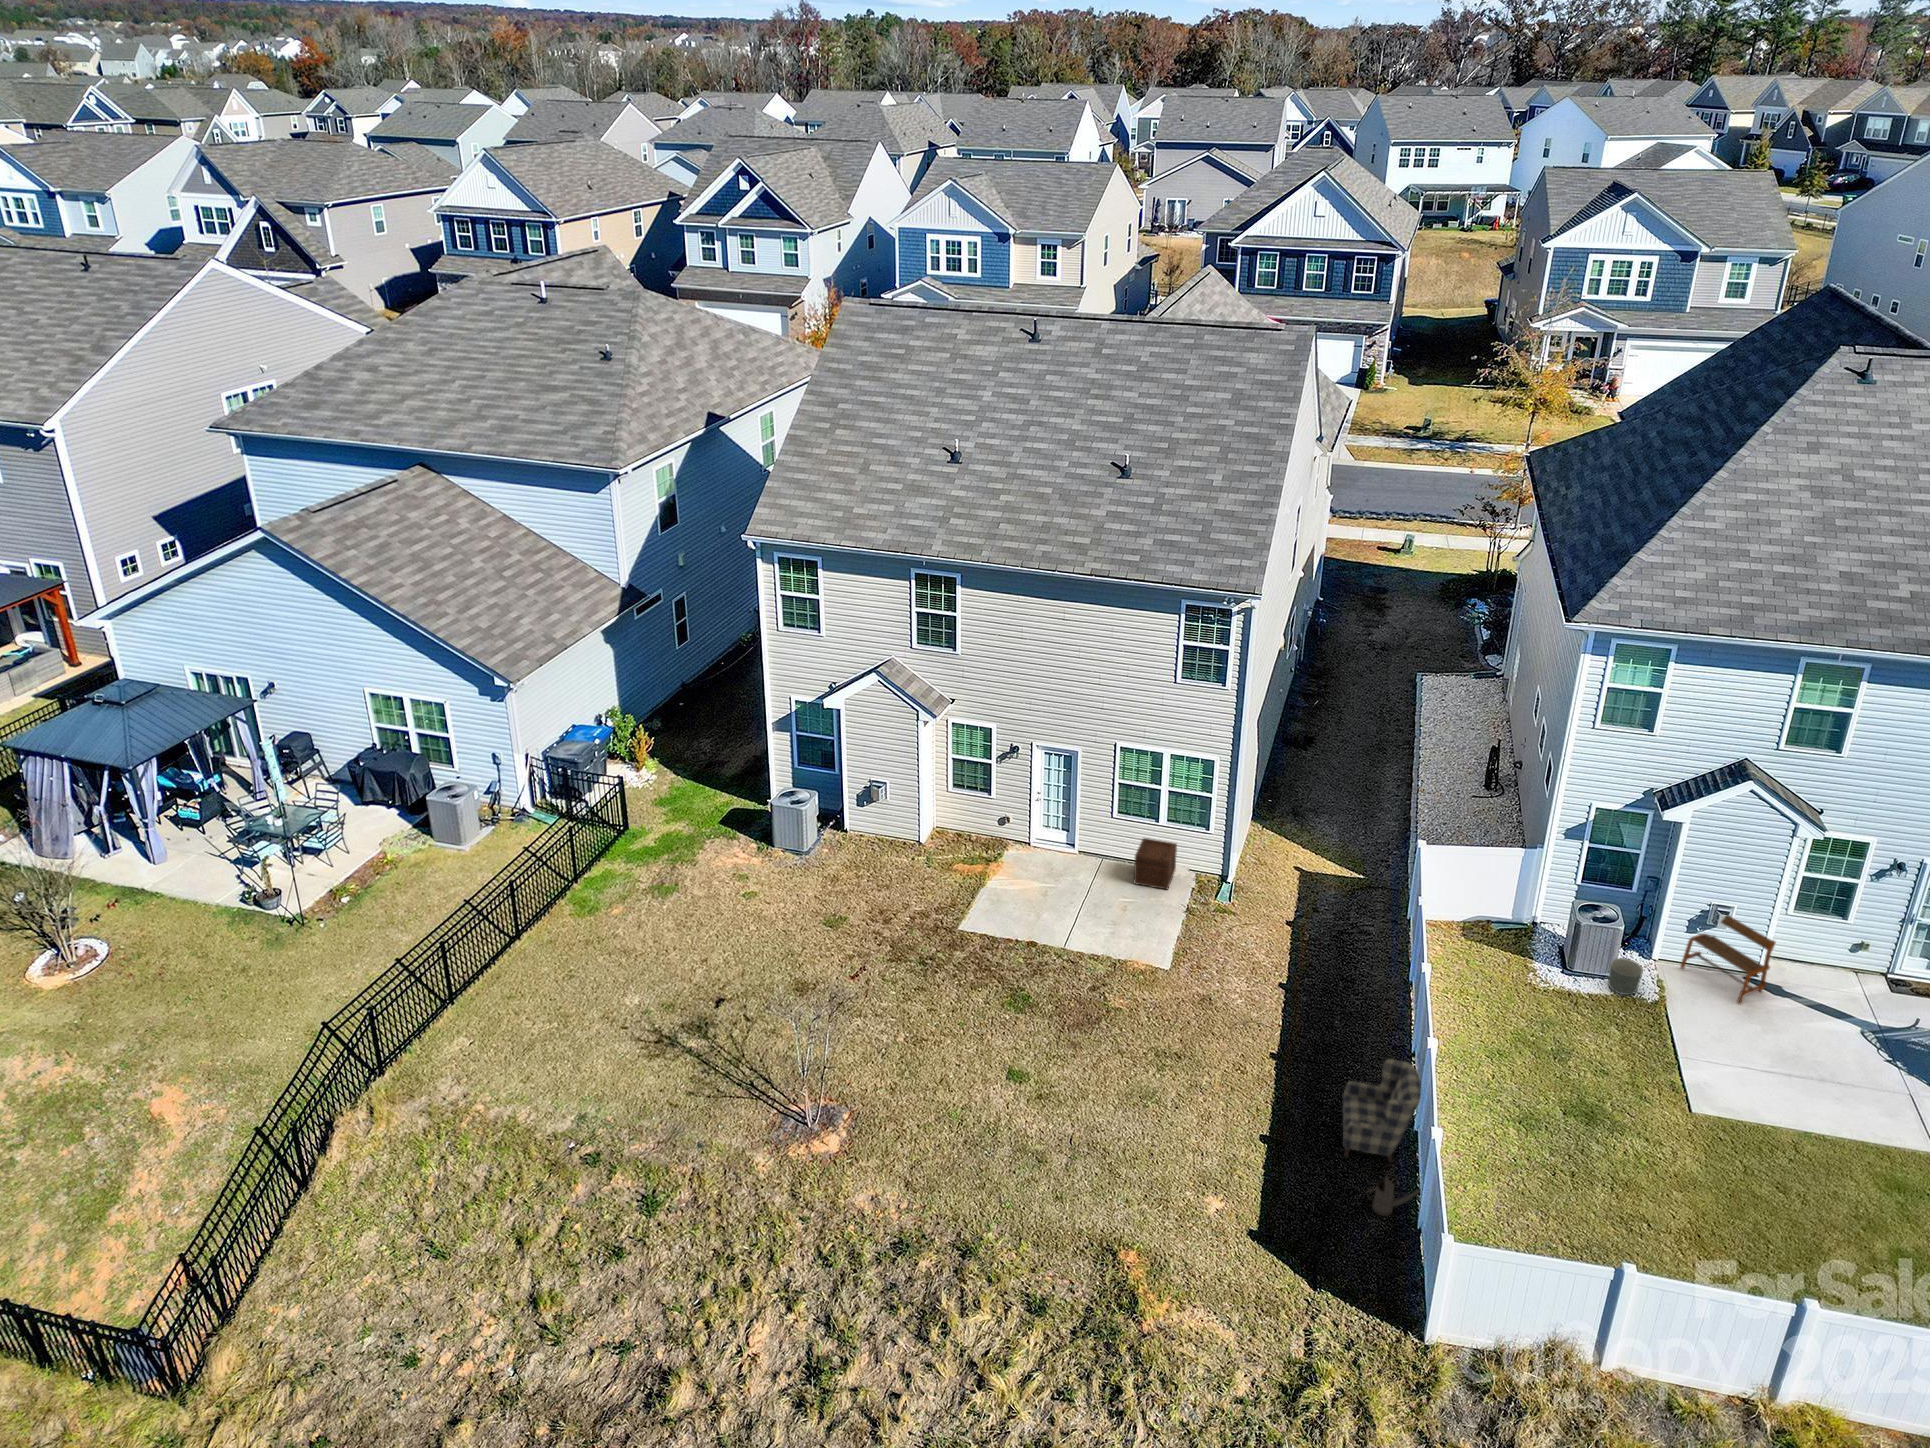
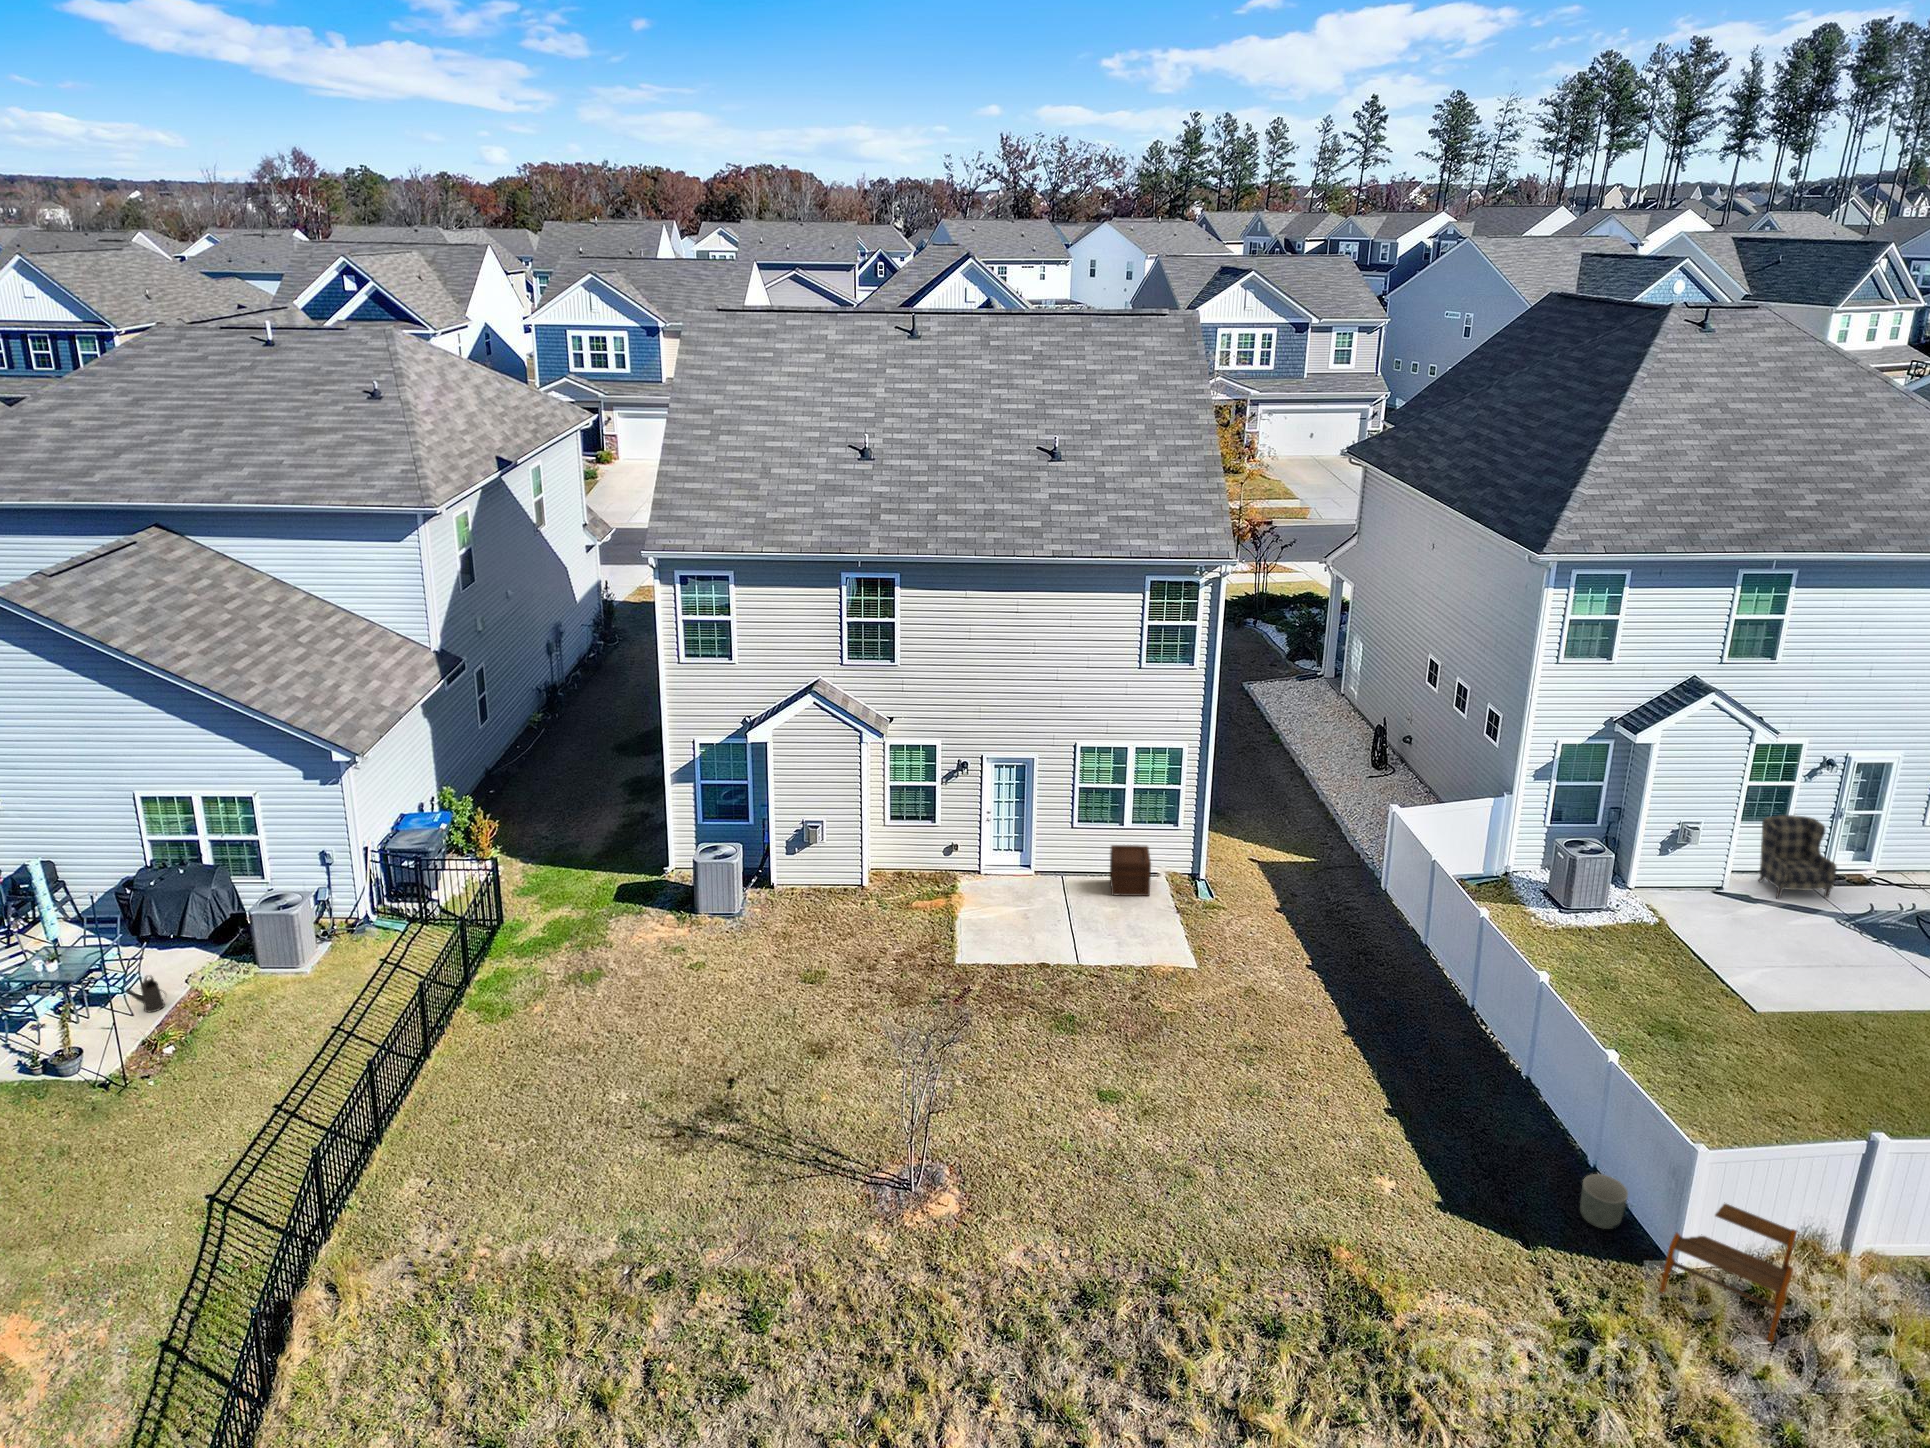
bench: present [1680,915,1775,1004] -> present [1659,1204,1797,1342]
planter: present [1608,958,1643,995] -> present [1580,1174,1628,1229]
chair: present [1343,1059,1421,1162] -> present [1759,815,1837,899]
watering can: present [1370,1177,1420,1216] -> present [126,976,166,1012]

